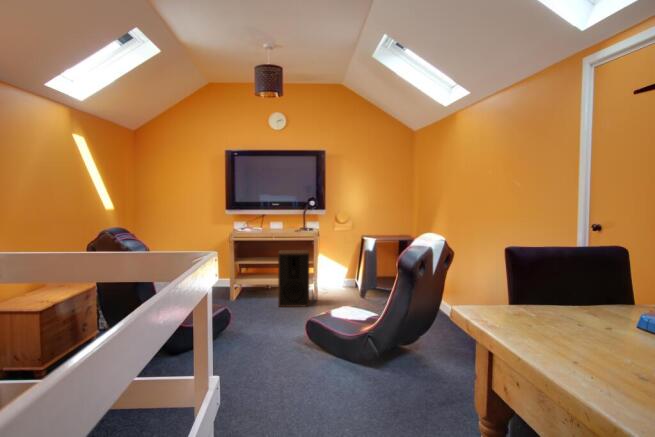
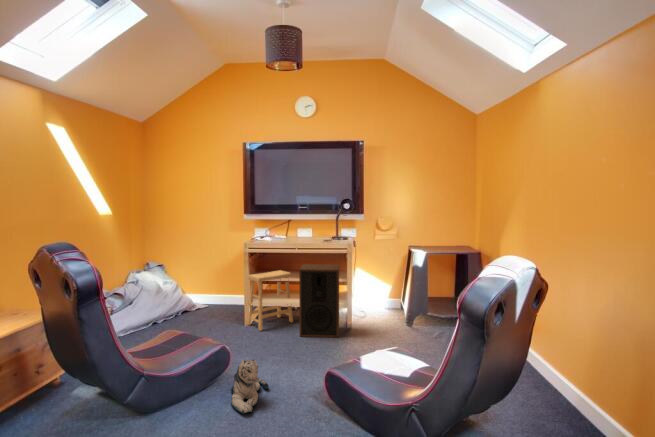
footstool: none [232,256,270,305] -> present [247,270,293,331]
plush toy: none [237,316,265,352] -> present [231,360,268,414]

